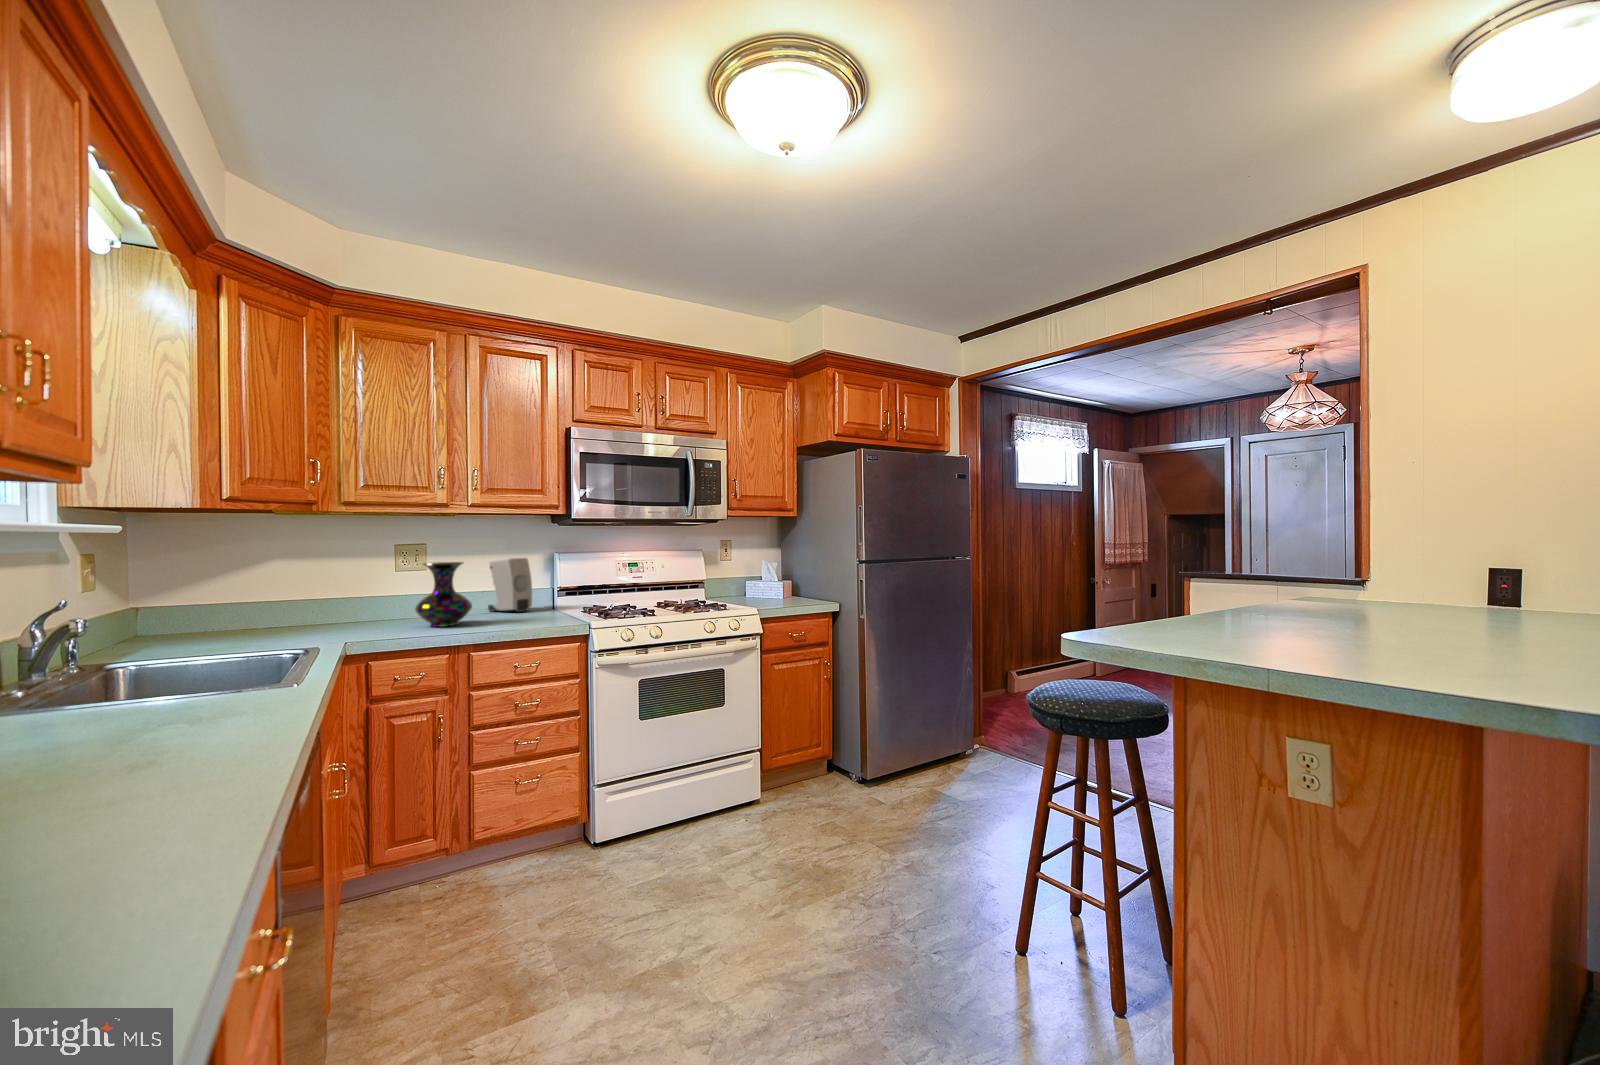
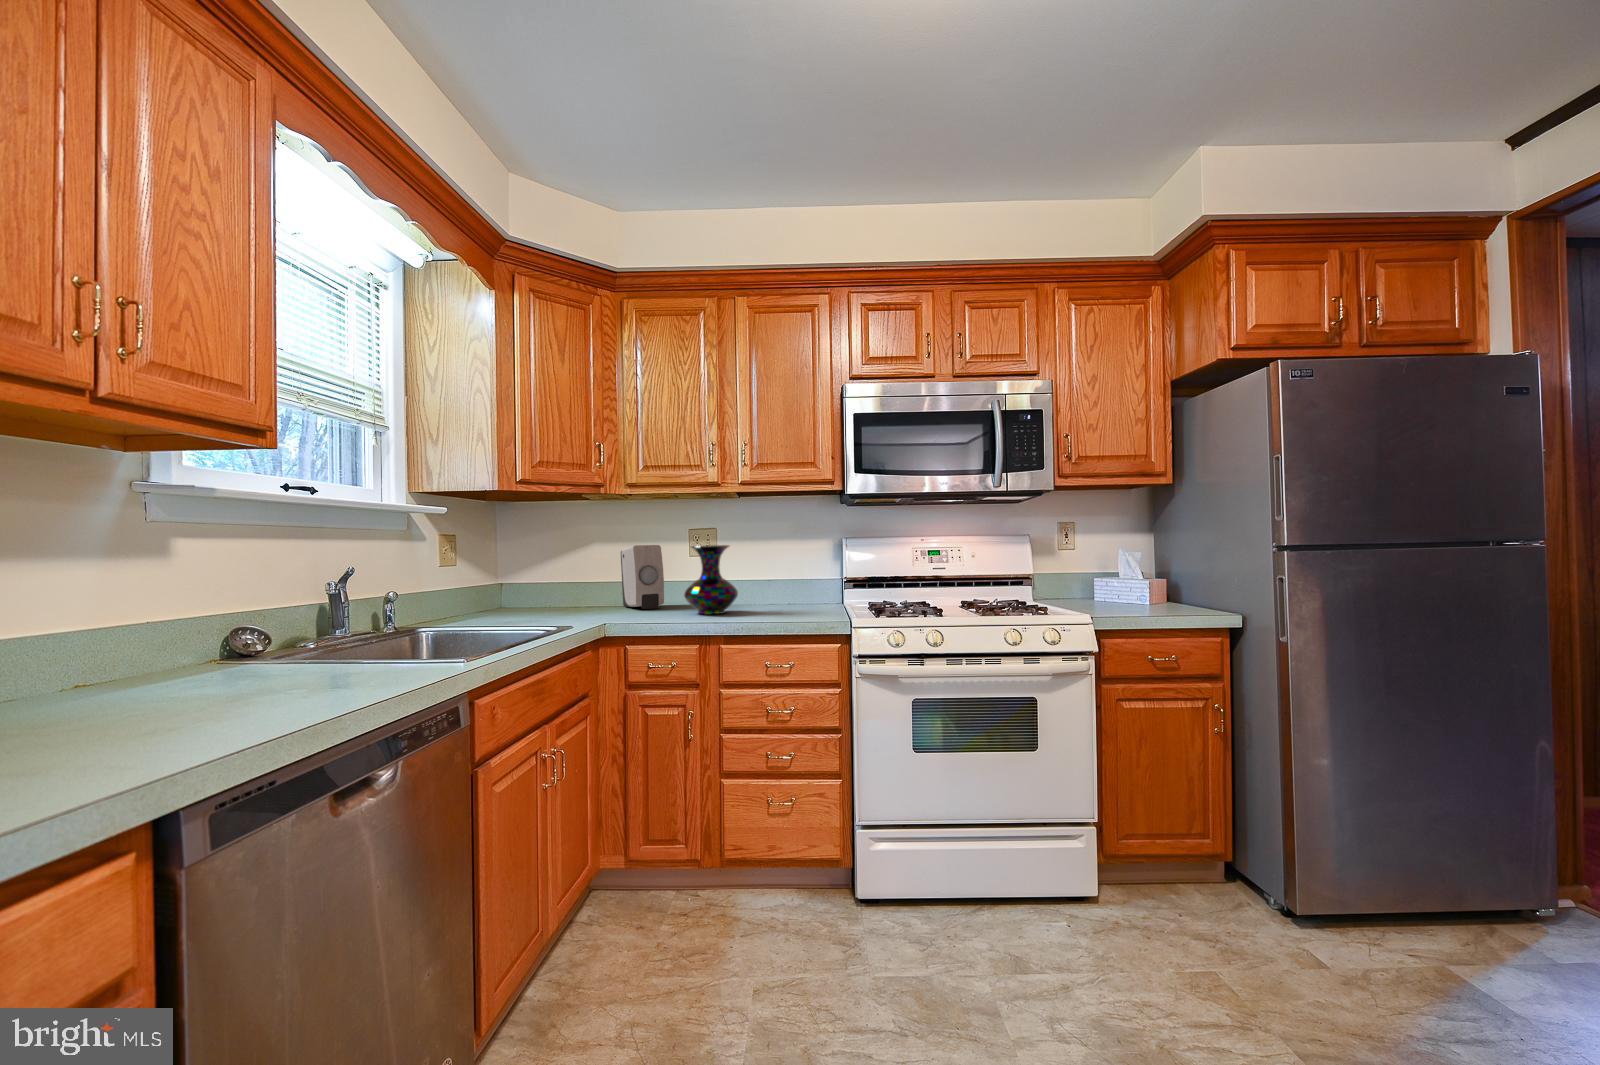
soap dispenser: present [488,558,532,612] -> present [621,545,664,609]

